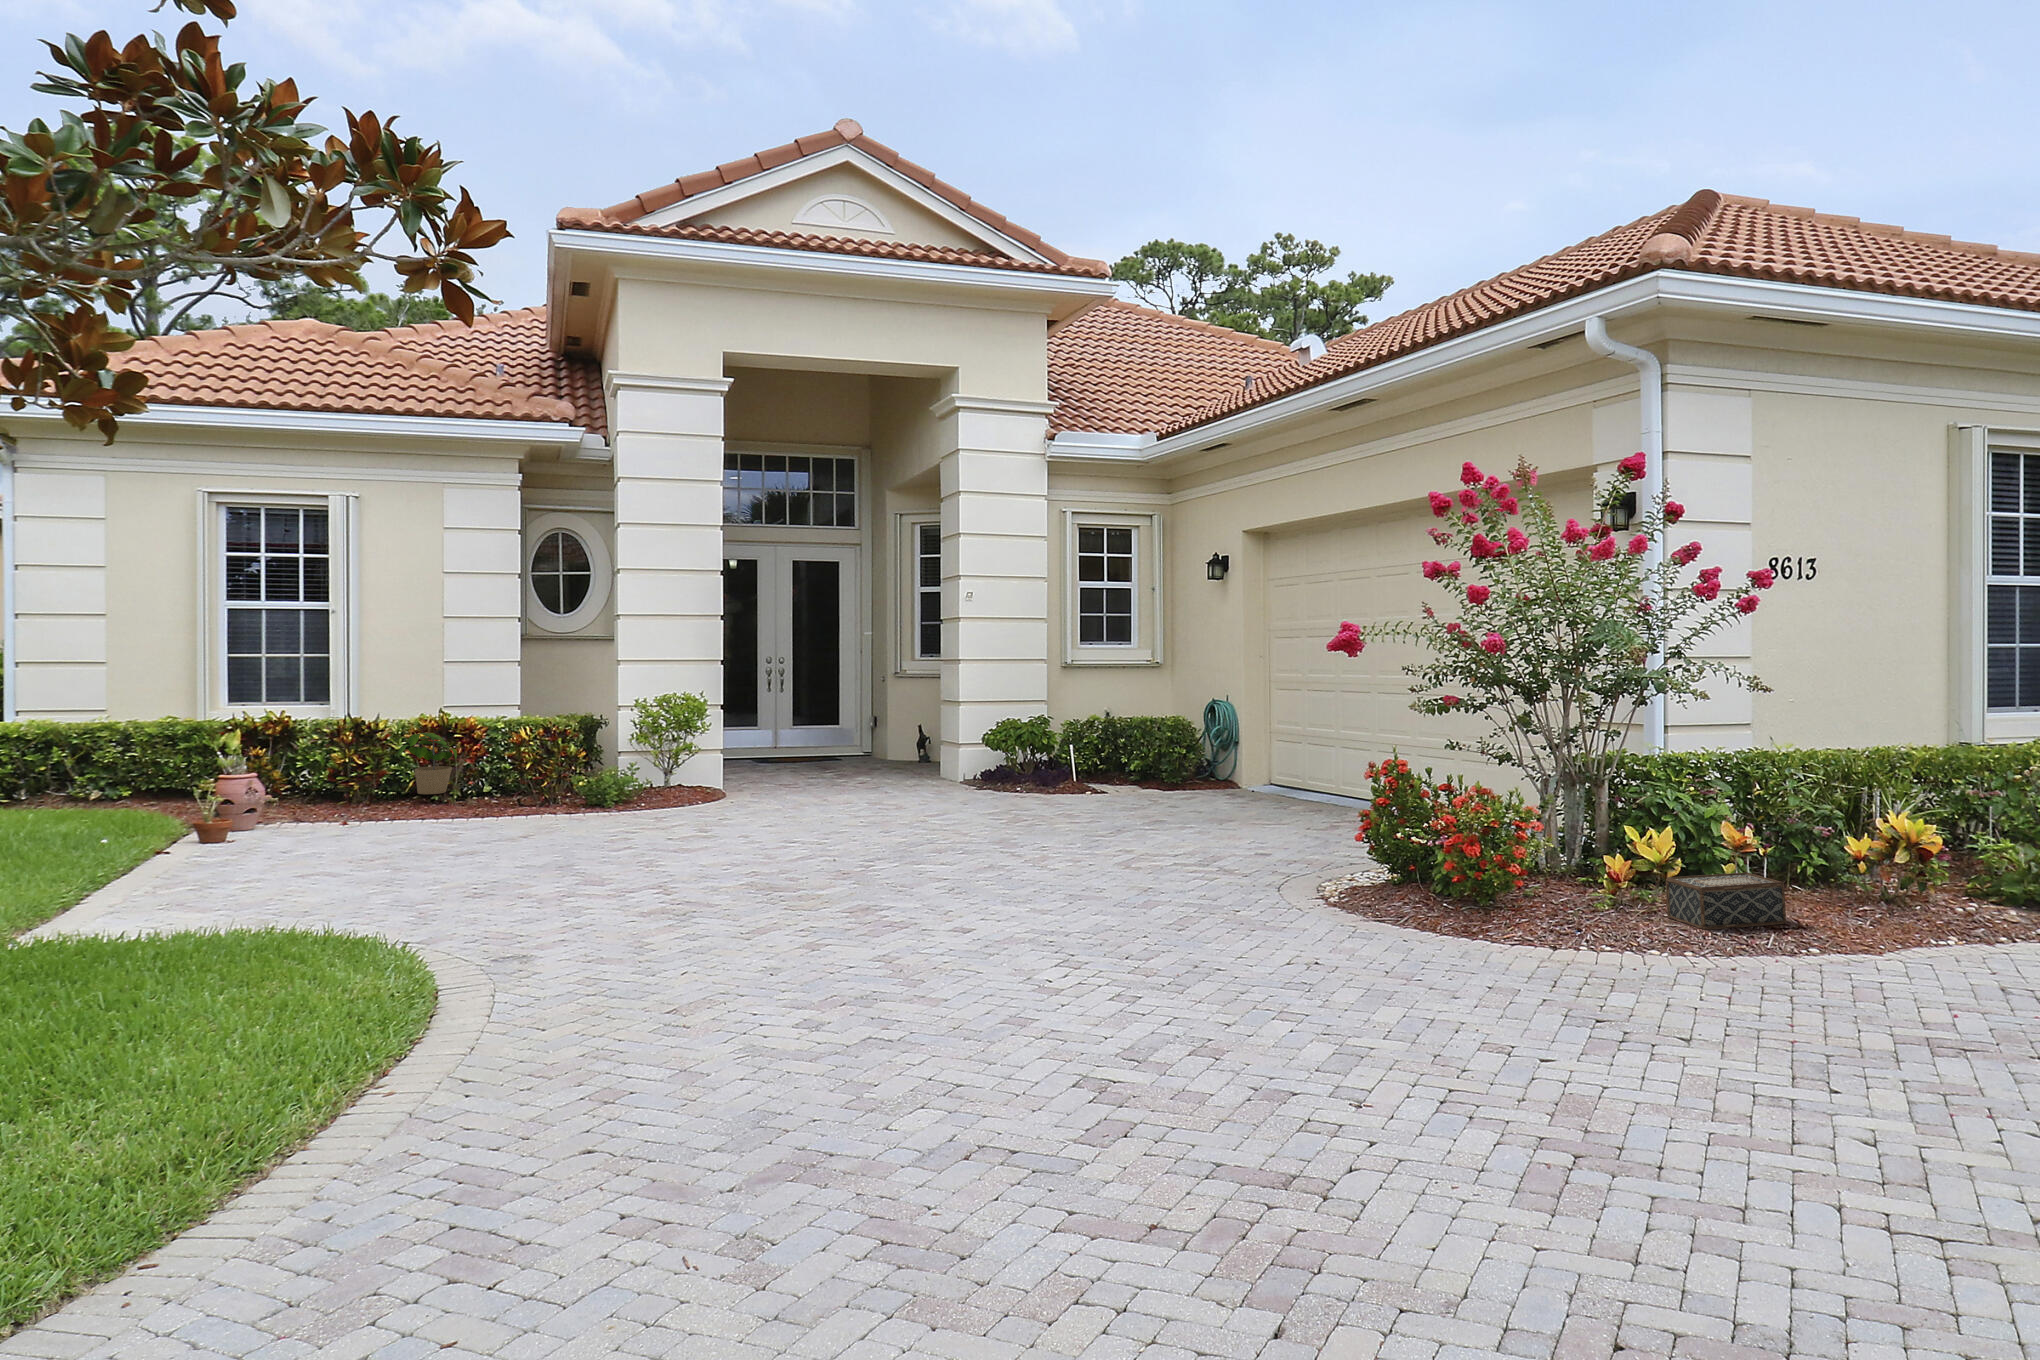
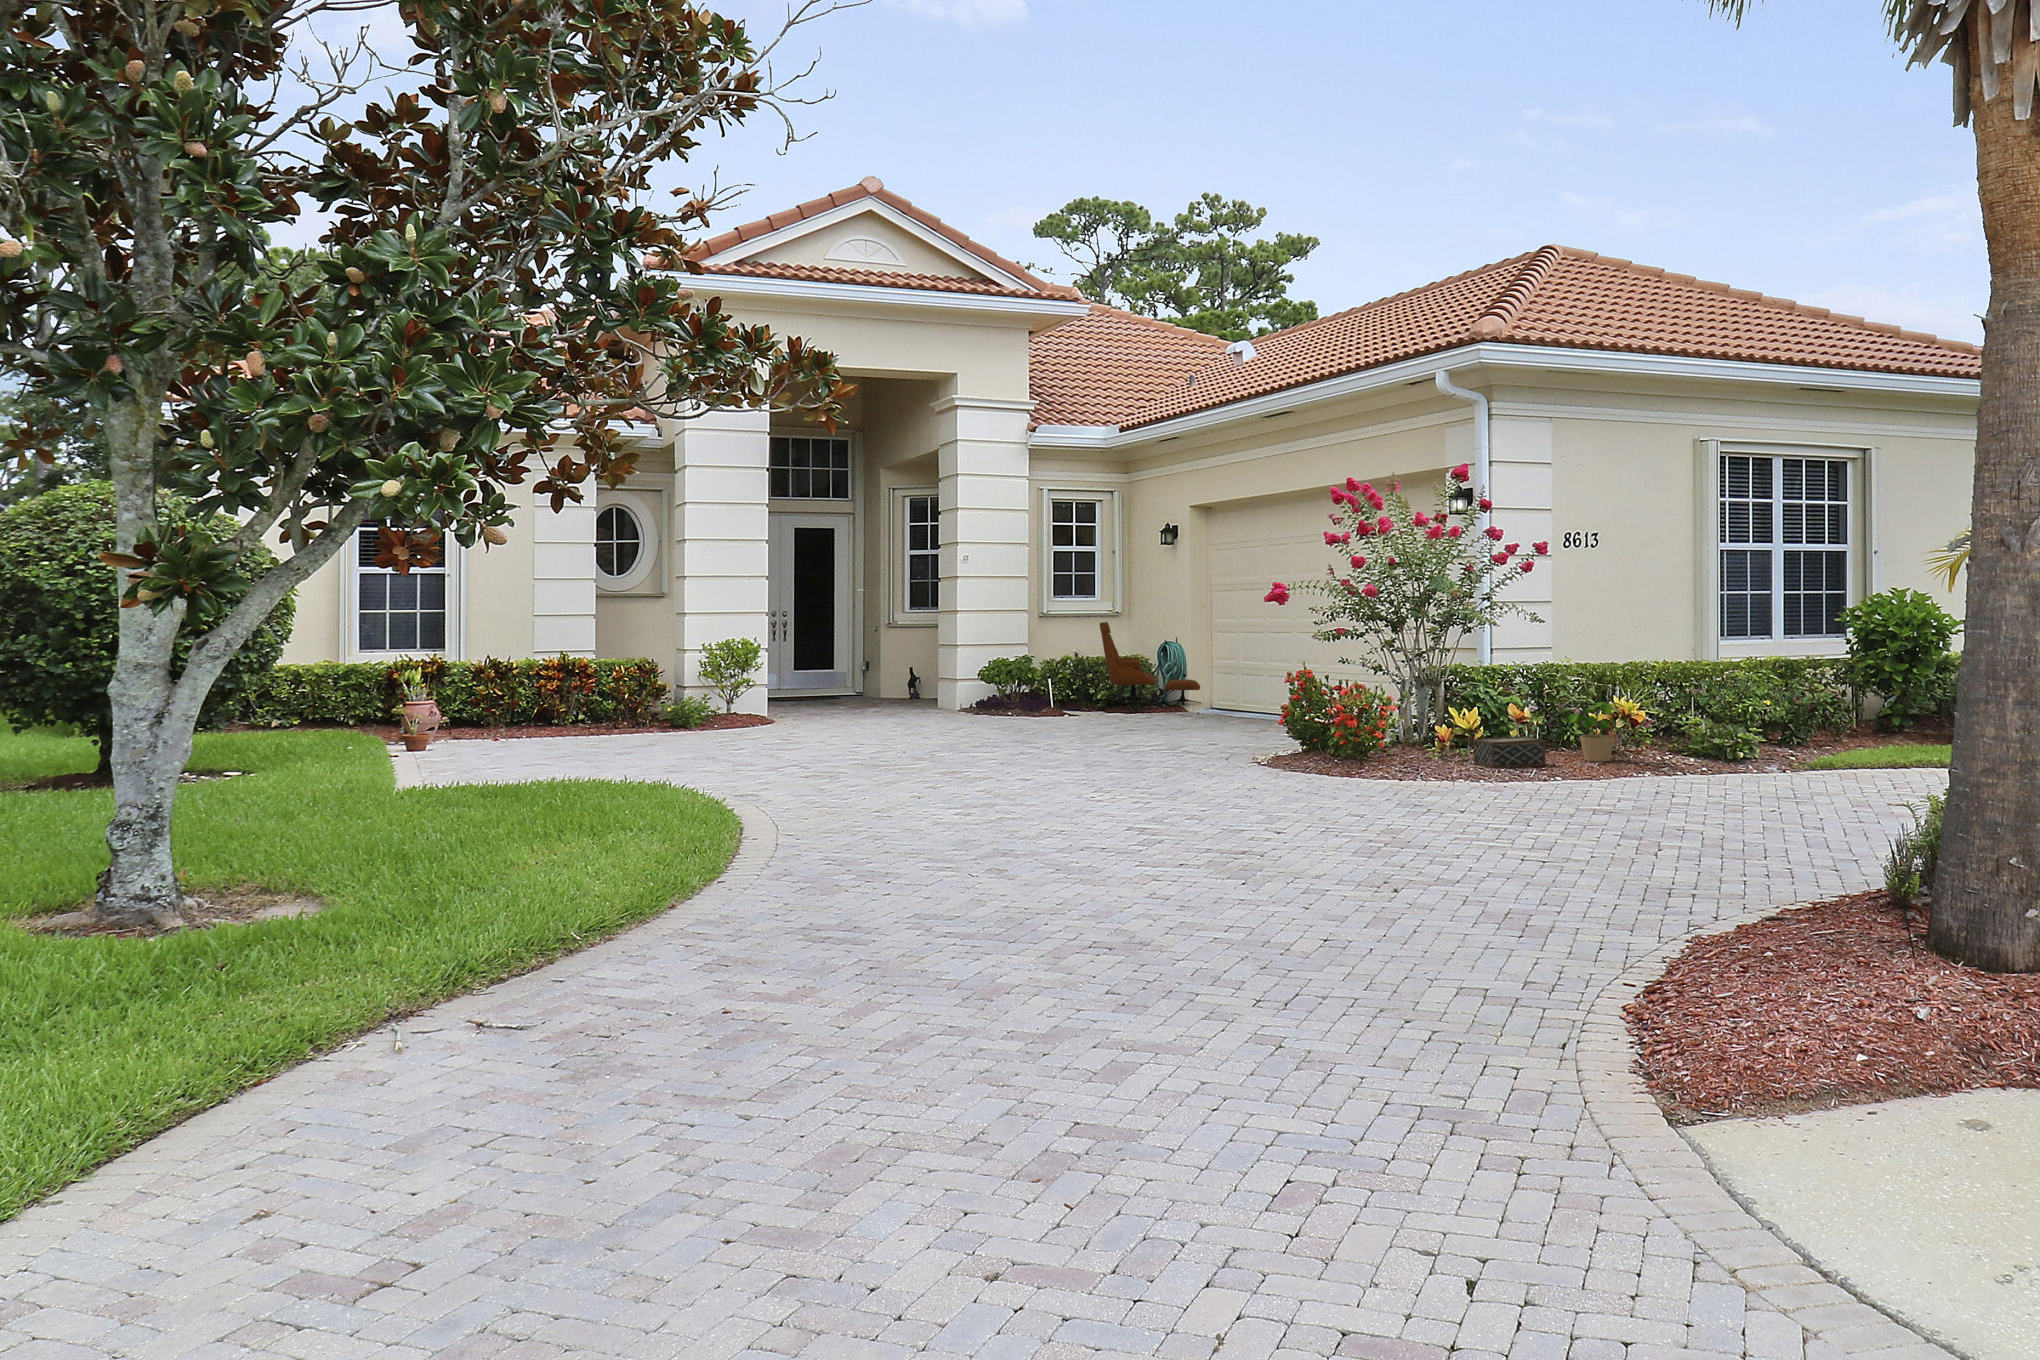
lounge chair: none [1130,673,1257,781] -> present [1100,622,1201,706]
potted plant: present [398,733,457,794] -> present [1568,702,1624,762]

